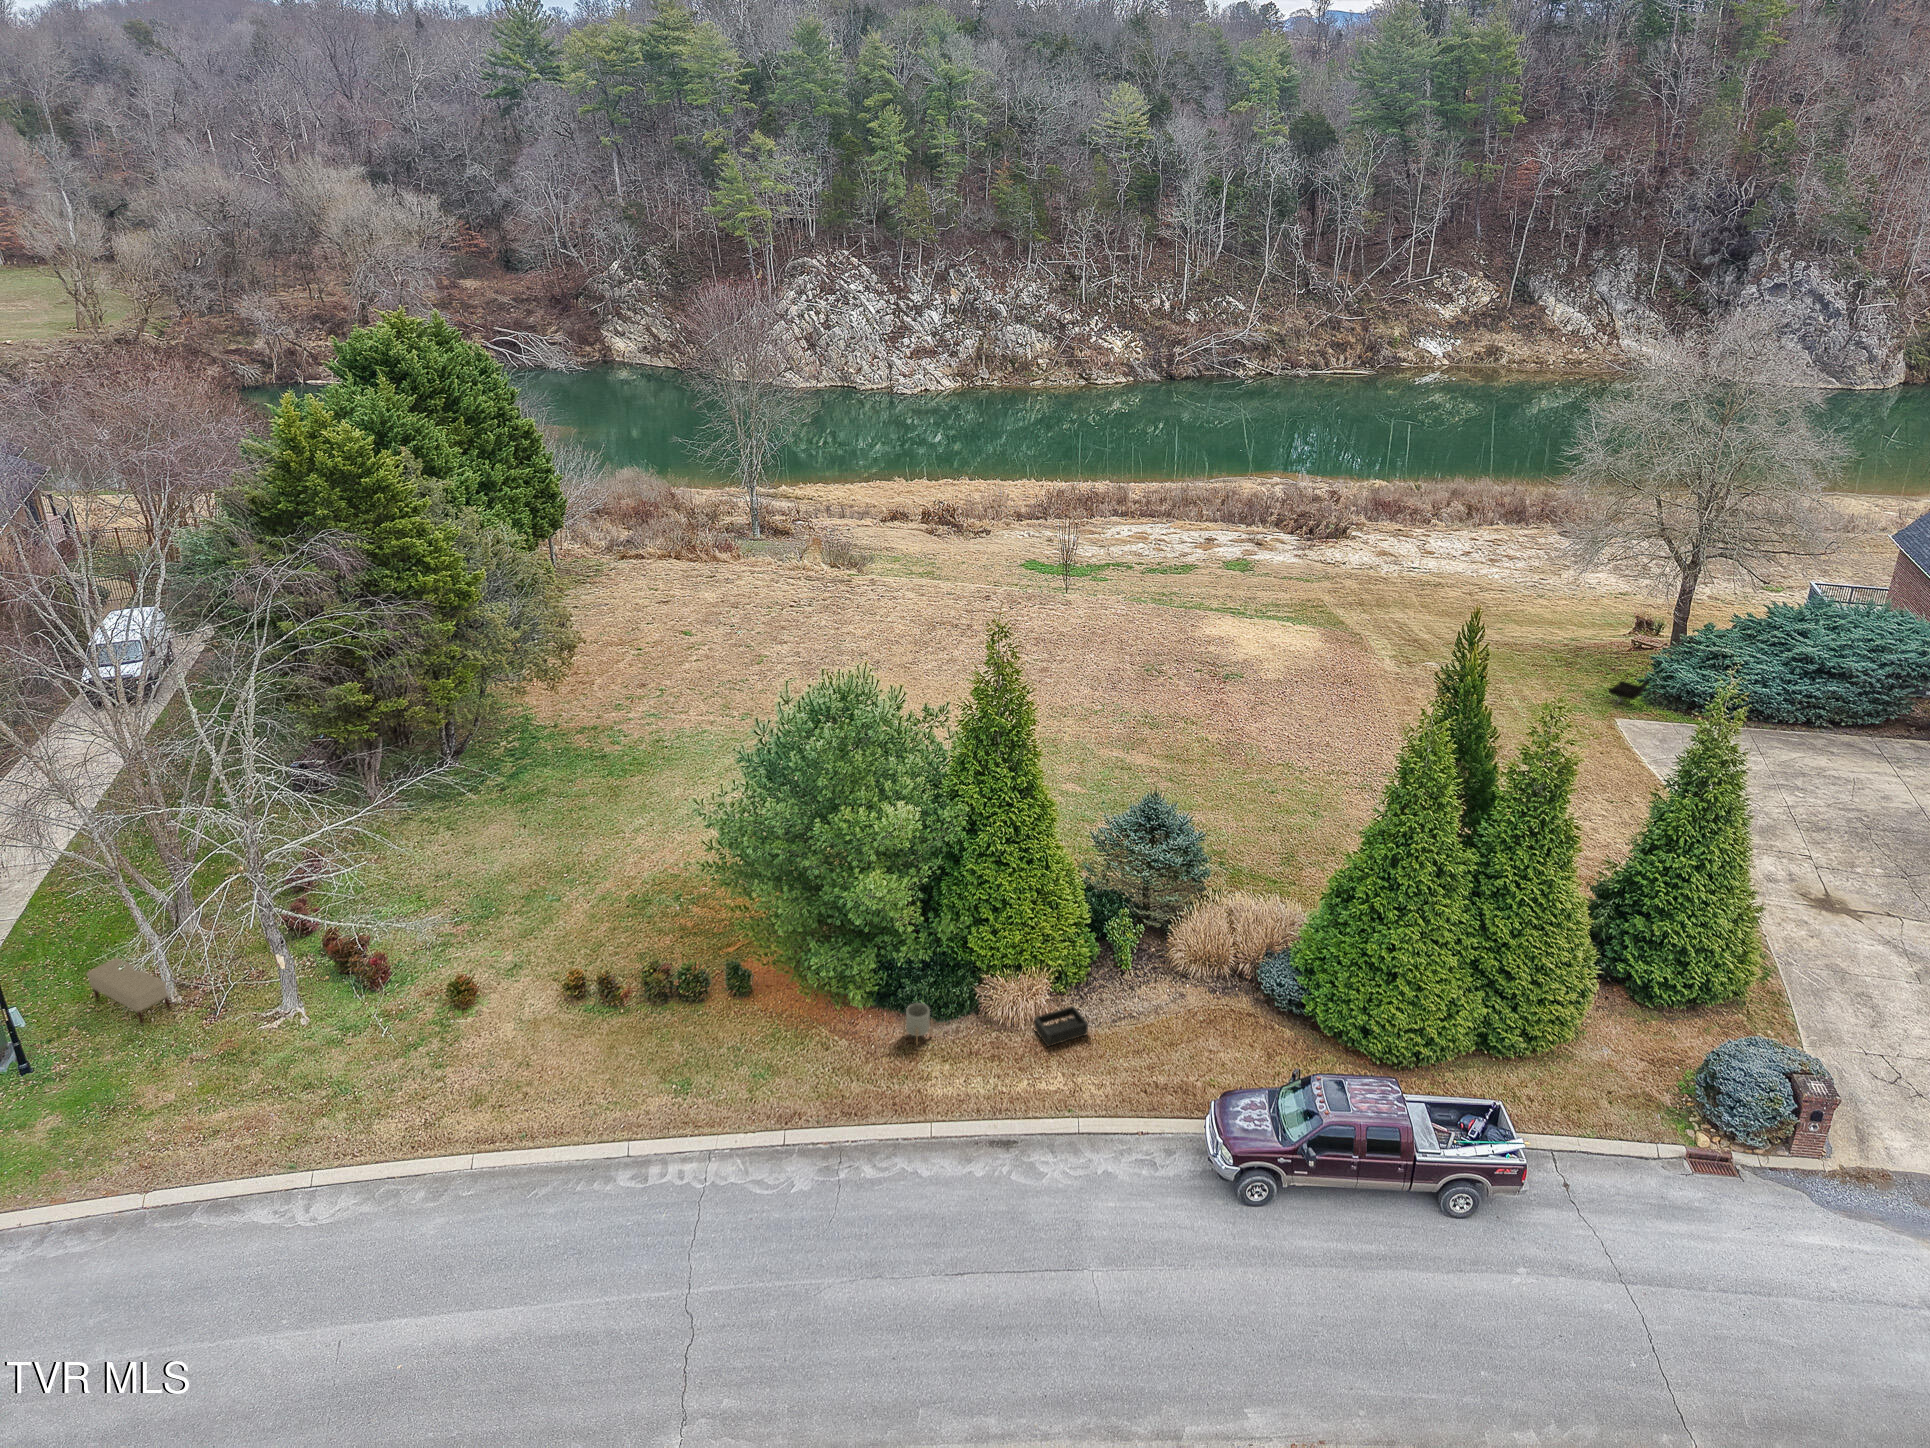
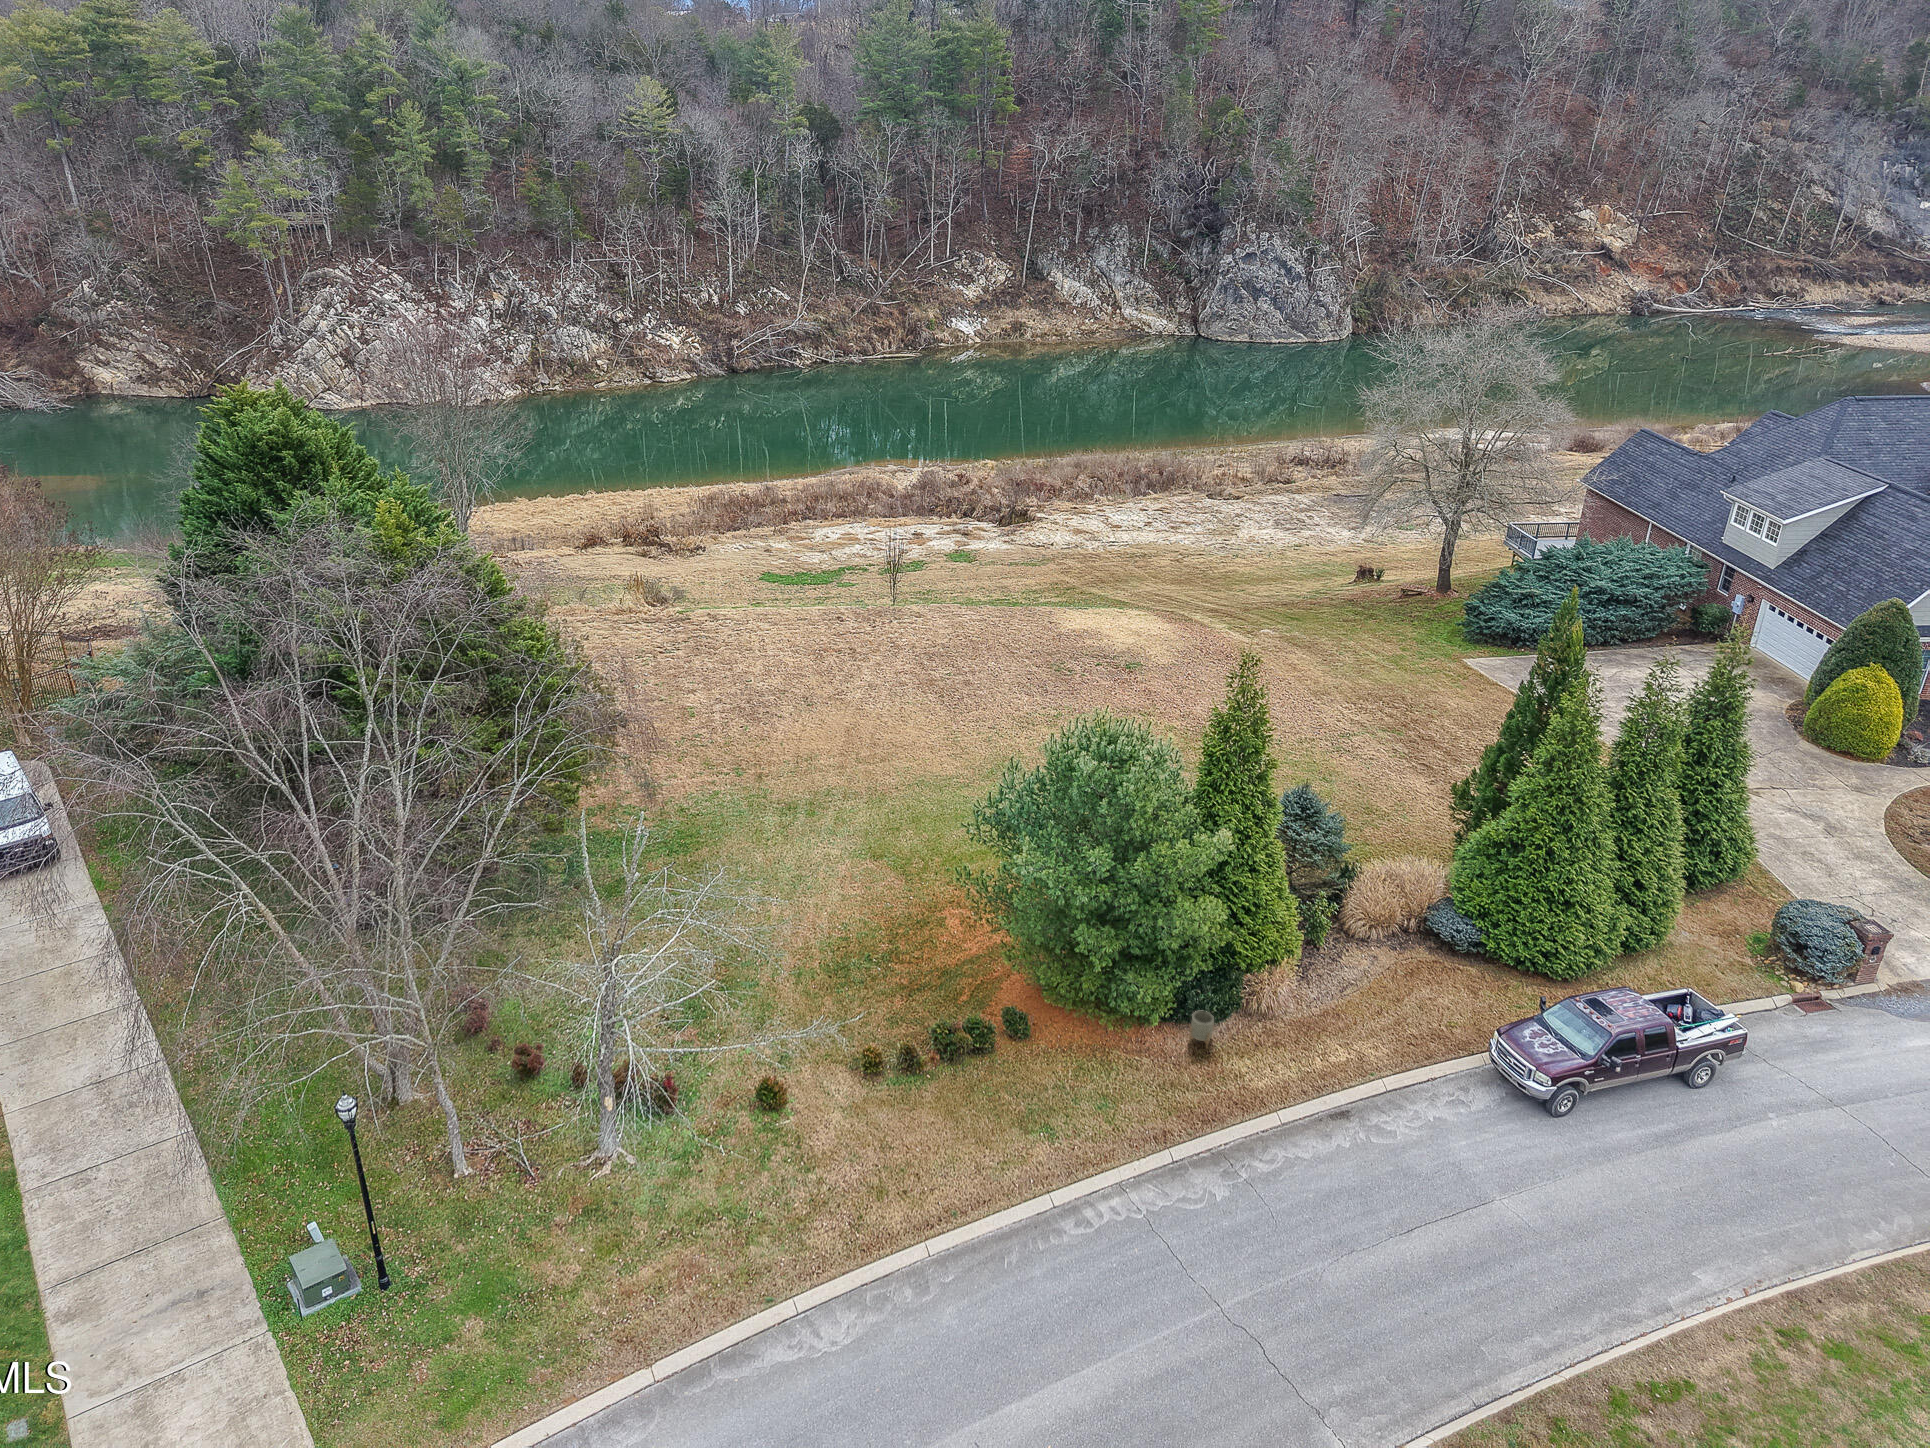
lounge chair: present [1609,681,1649,707] -> none [1448,624,1485,649]
bench: present [87,958,171,1025] -> none [392,1144,492,1208]
basket: present [1034,1006,1088,1046] -> none [1283,985,1329,1025]

